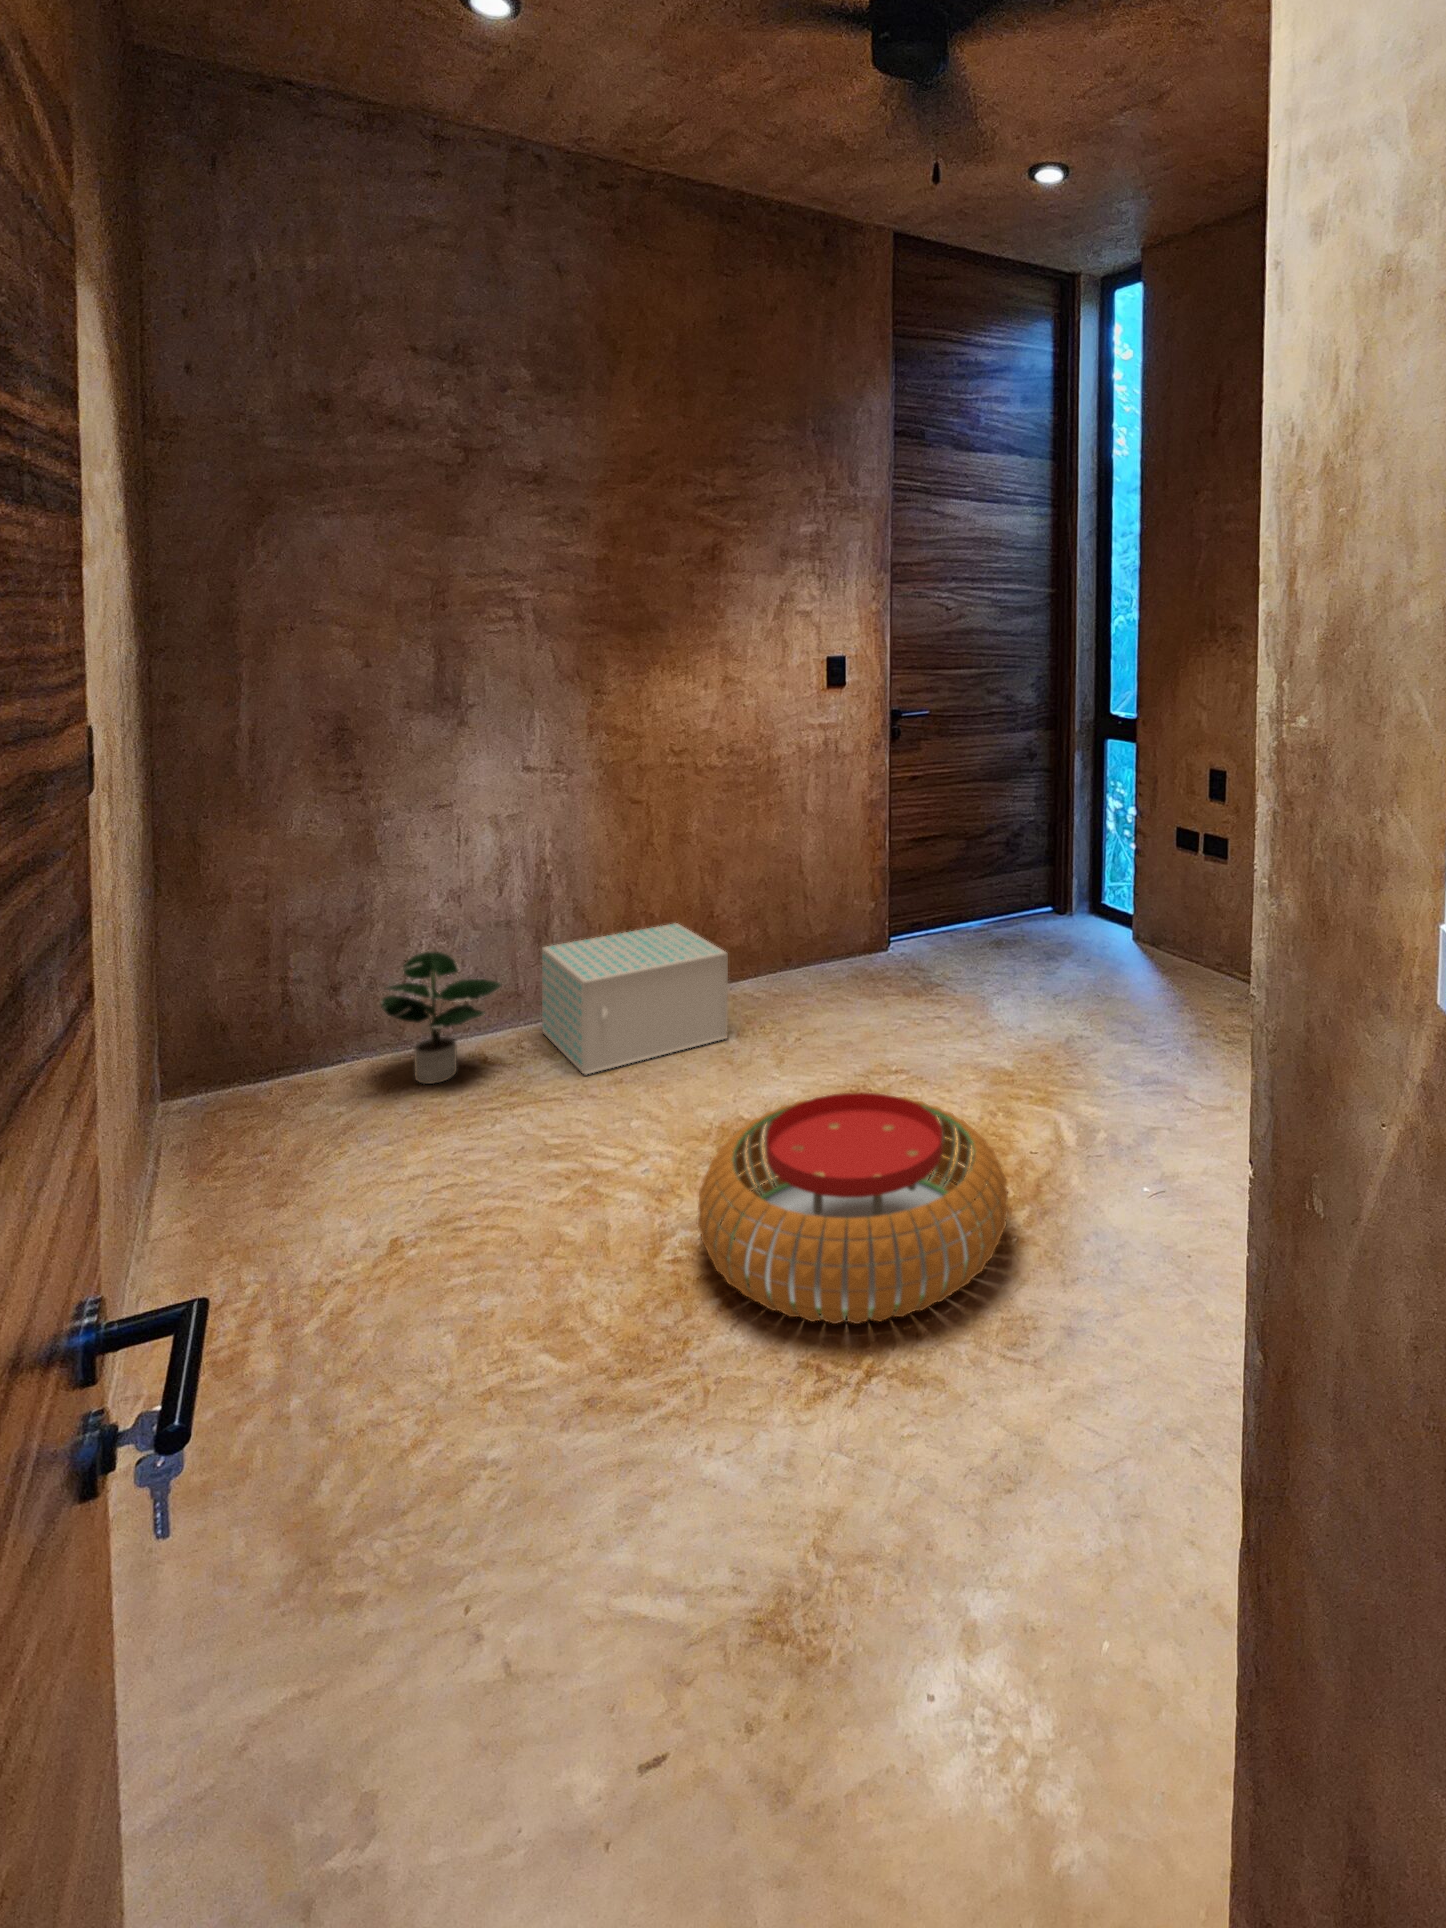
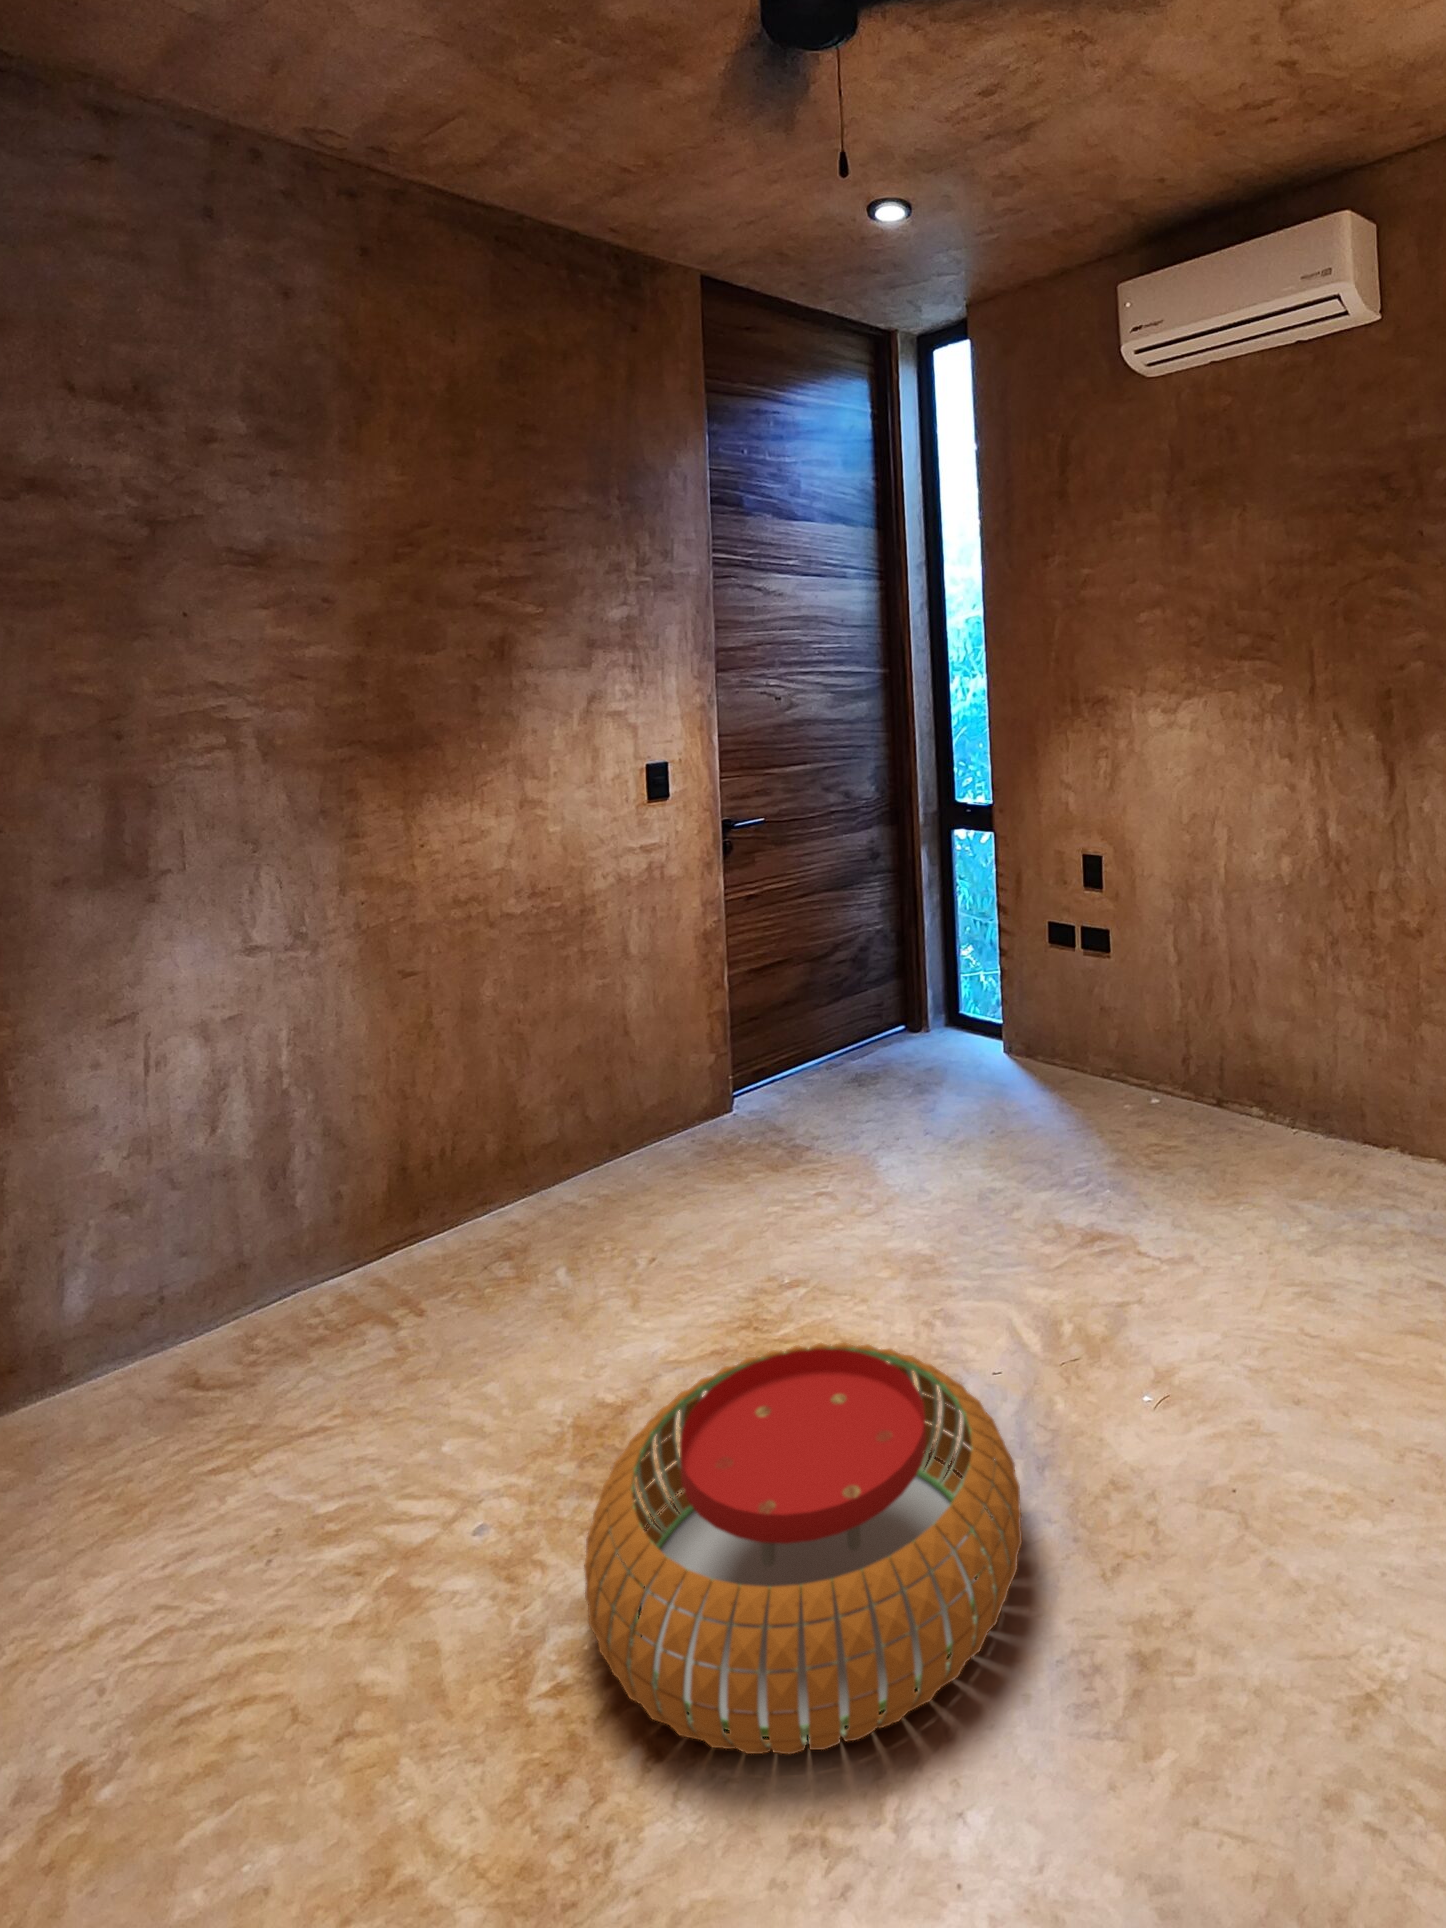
storage box: present [542,923,728,1074] -> none [282,1126,556,1375]
potted plant: present [381,952,501,1084] -> none [27,1230,227,1440]

